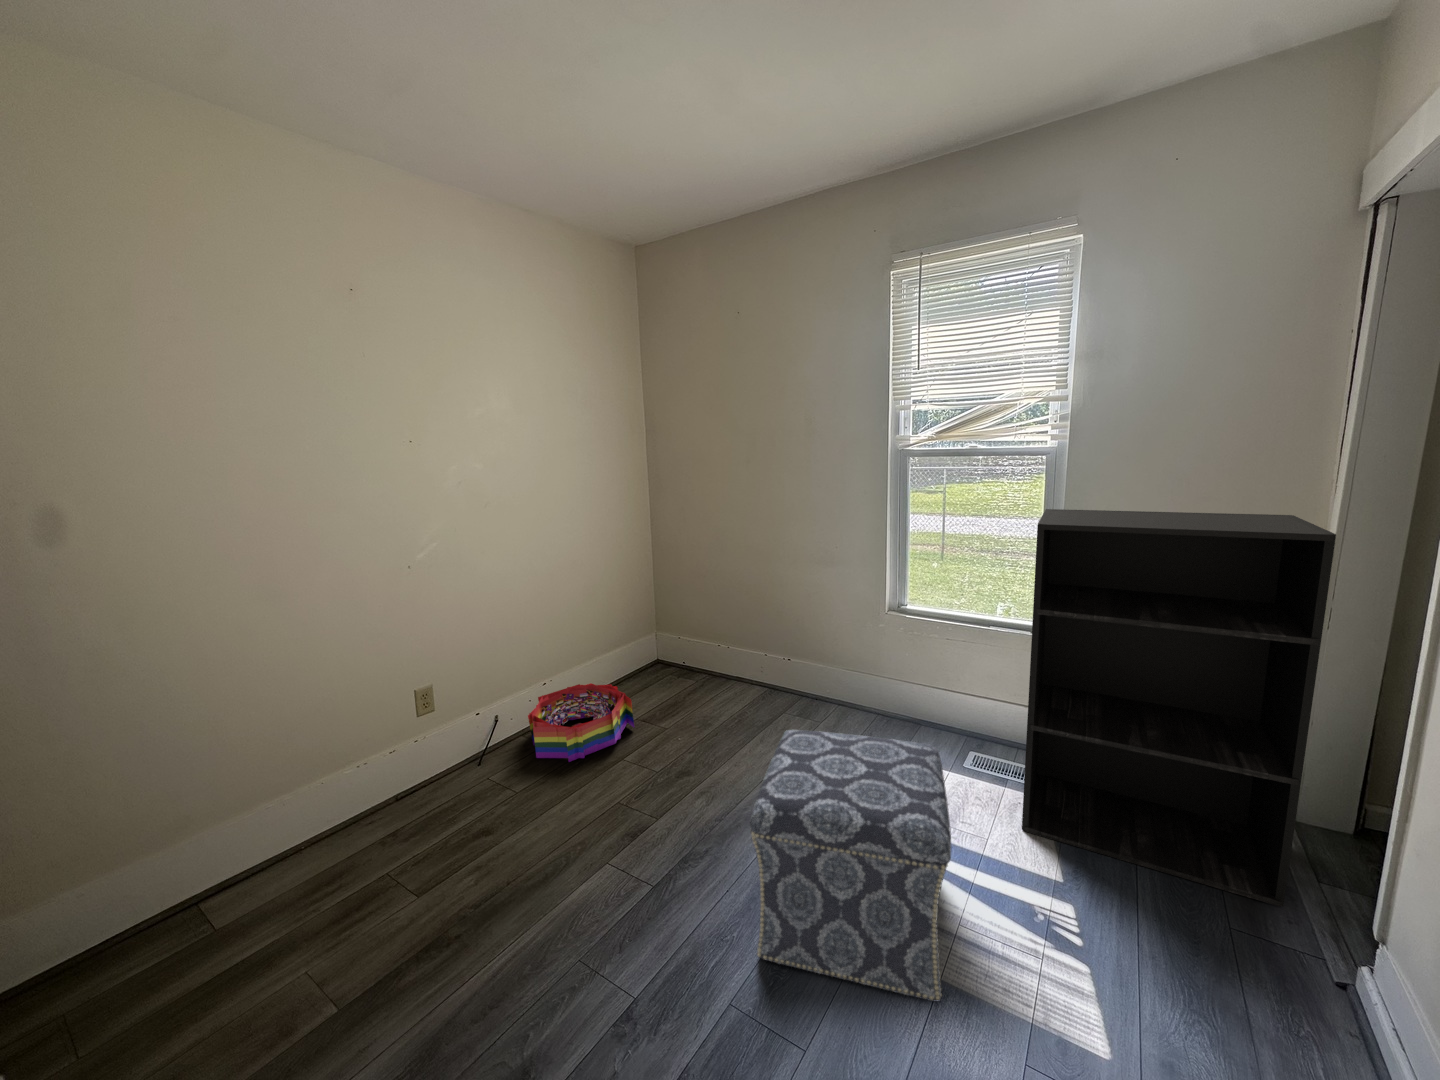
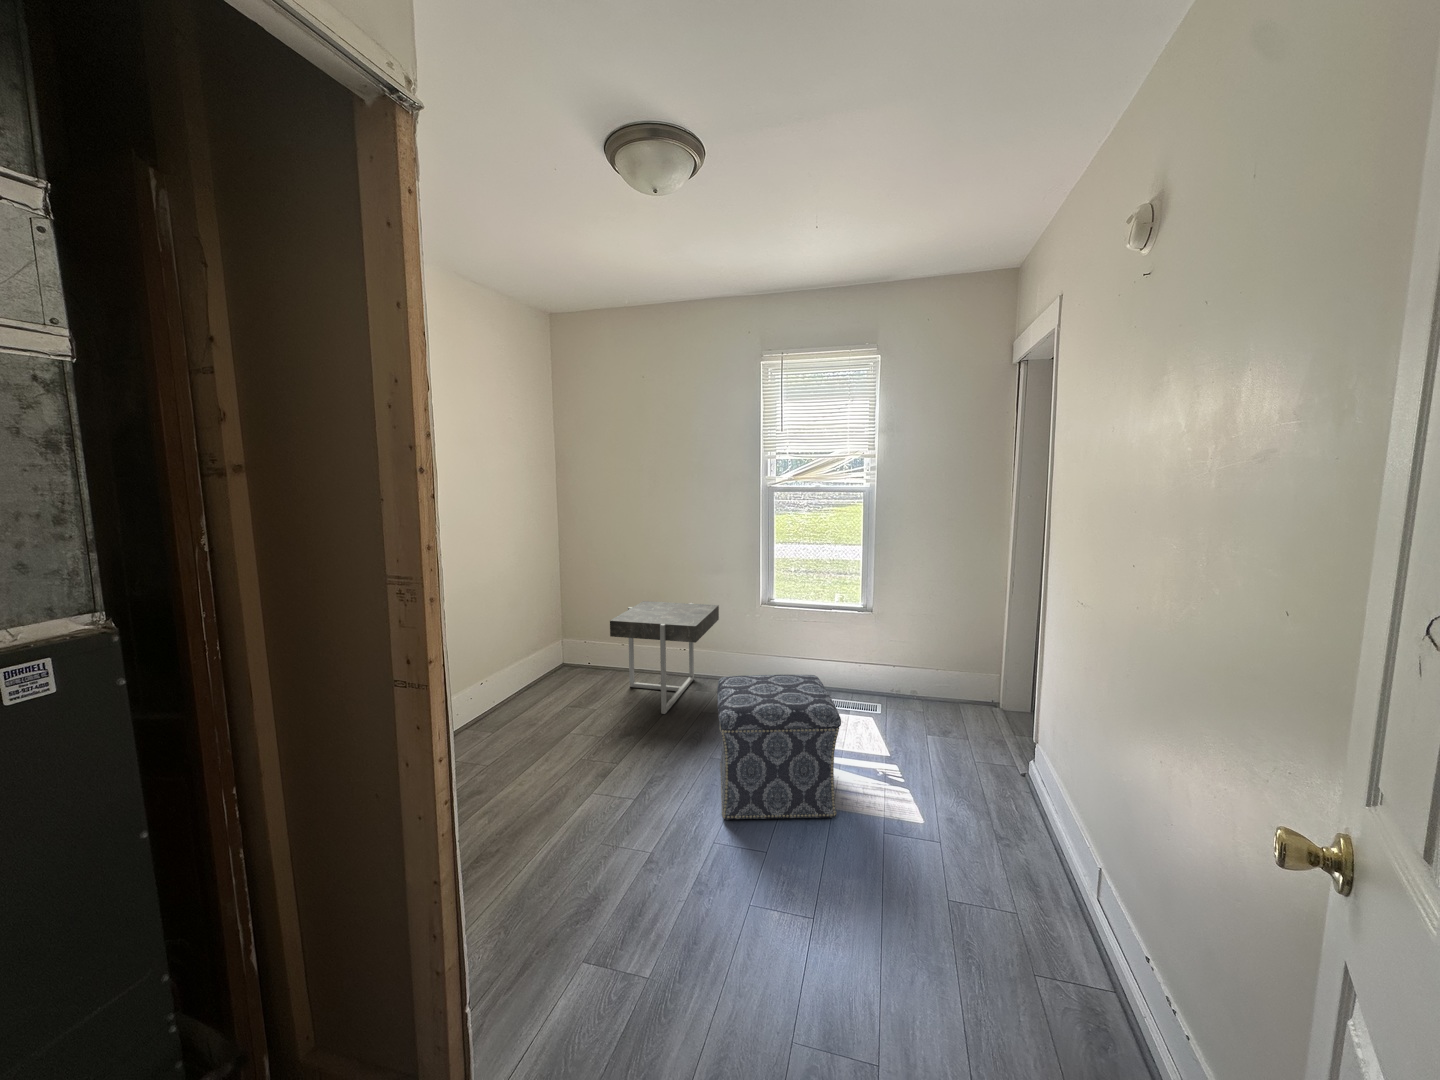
bookshelf: present [1022,509,1336,907] -> none [863,527,1008,748]
side table: none [681,596,829,747] -> present [610,601,719,714]
storage bin: present [528,683,634,762] -> none [477,679,569,741]

